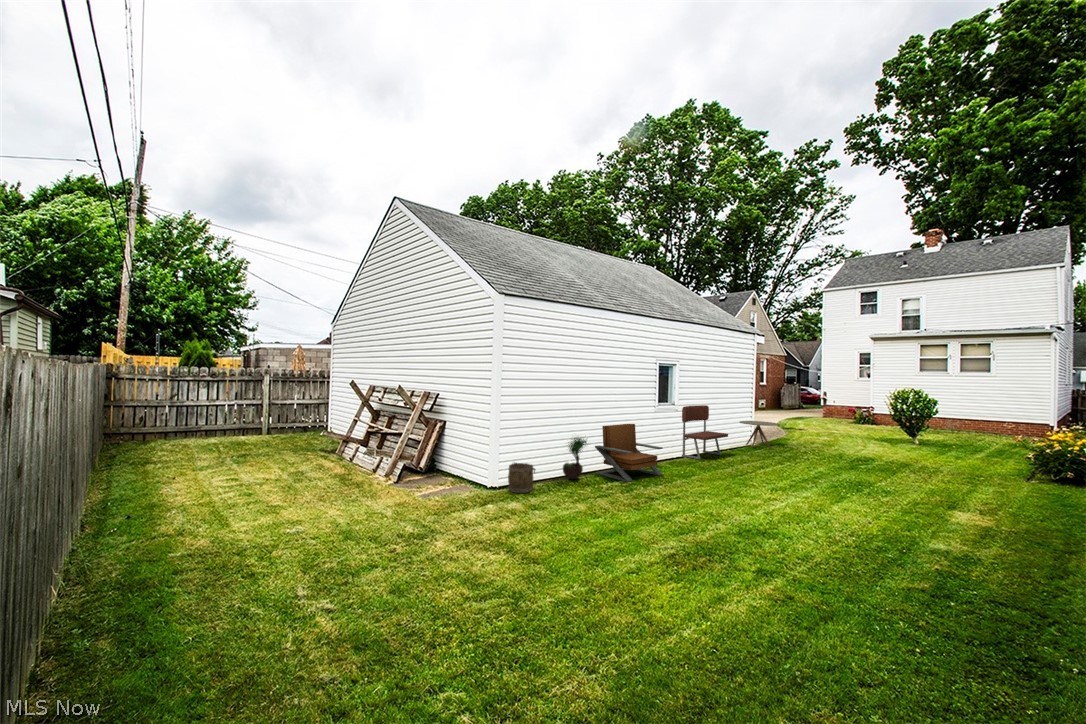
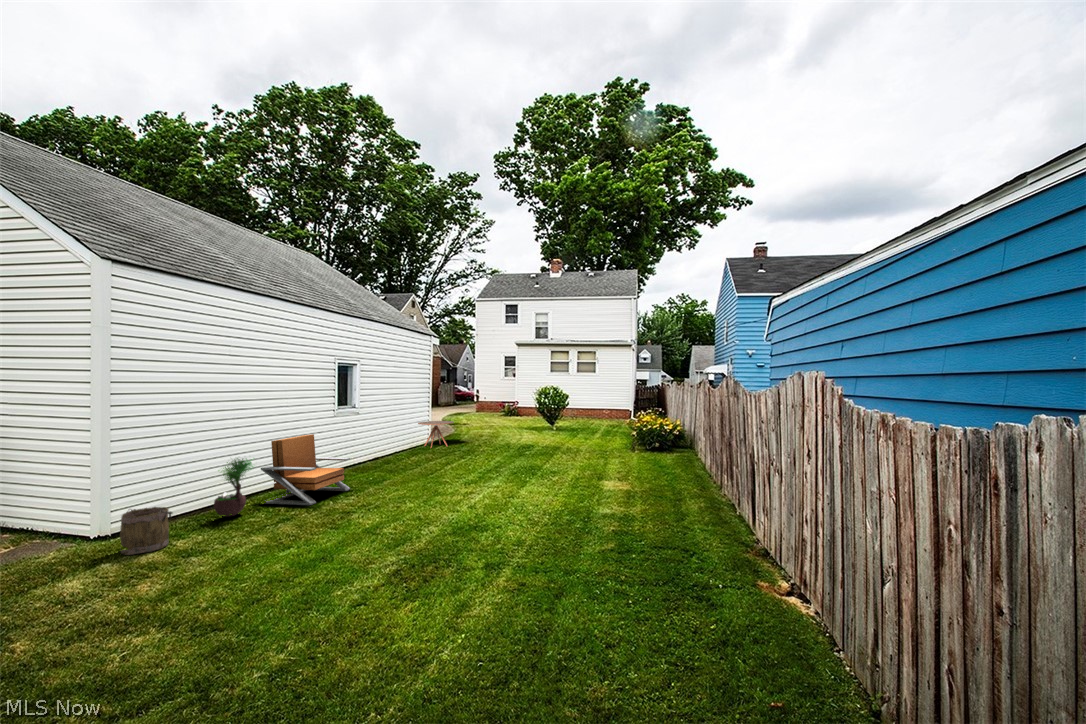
bench: present [682,405,728,460] -> none [364,408,412,467]

